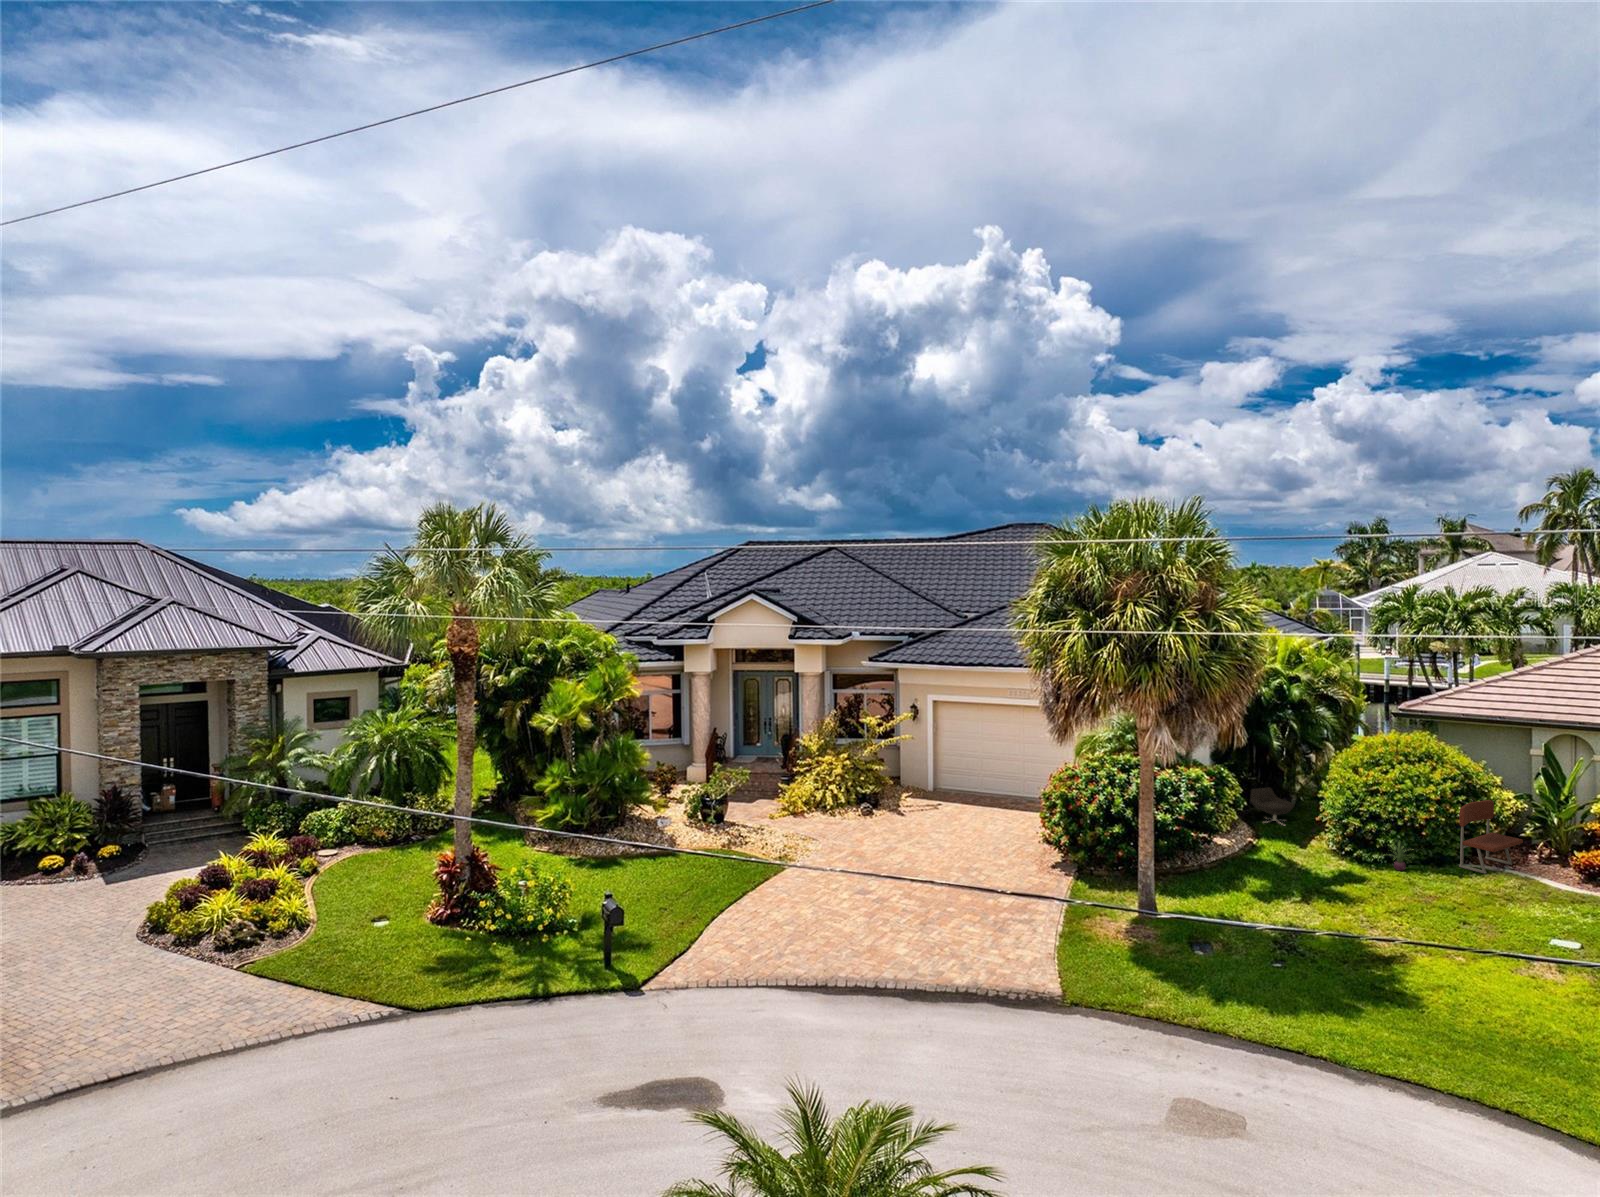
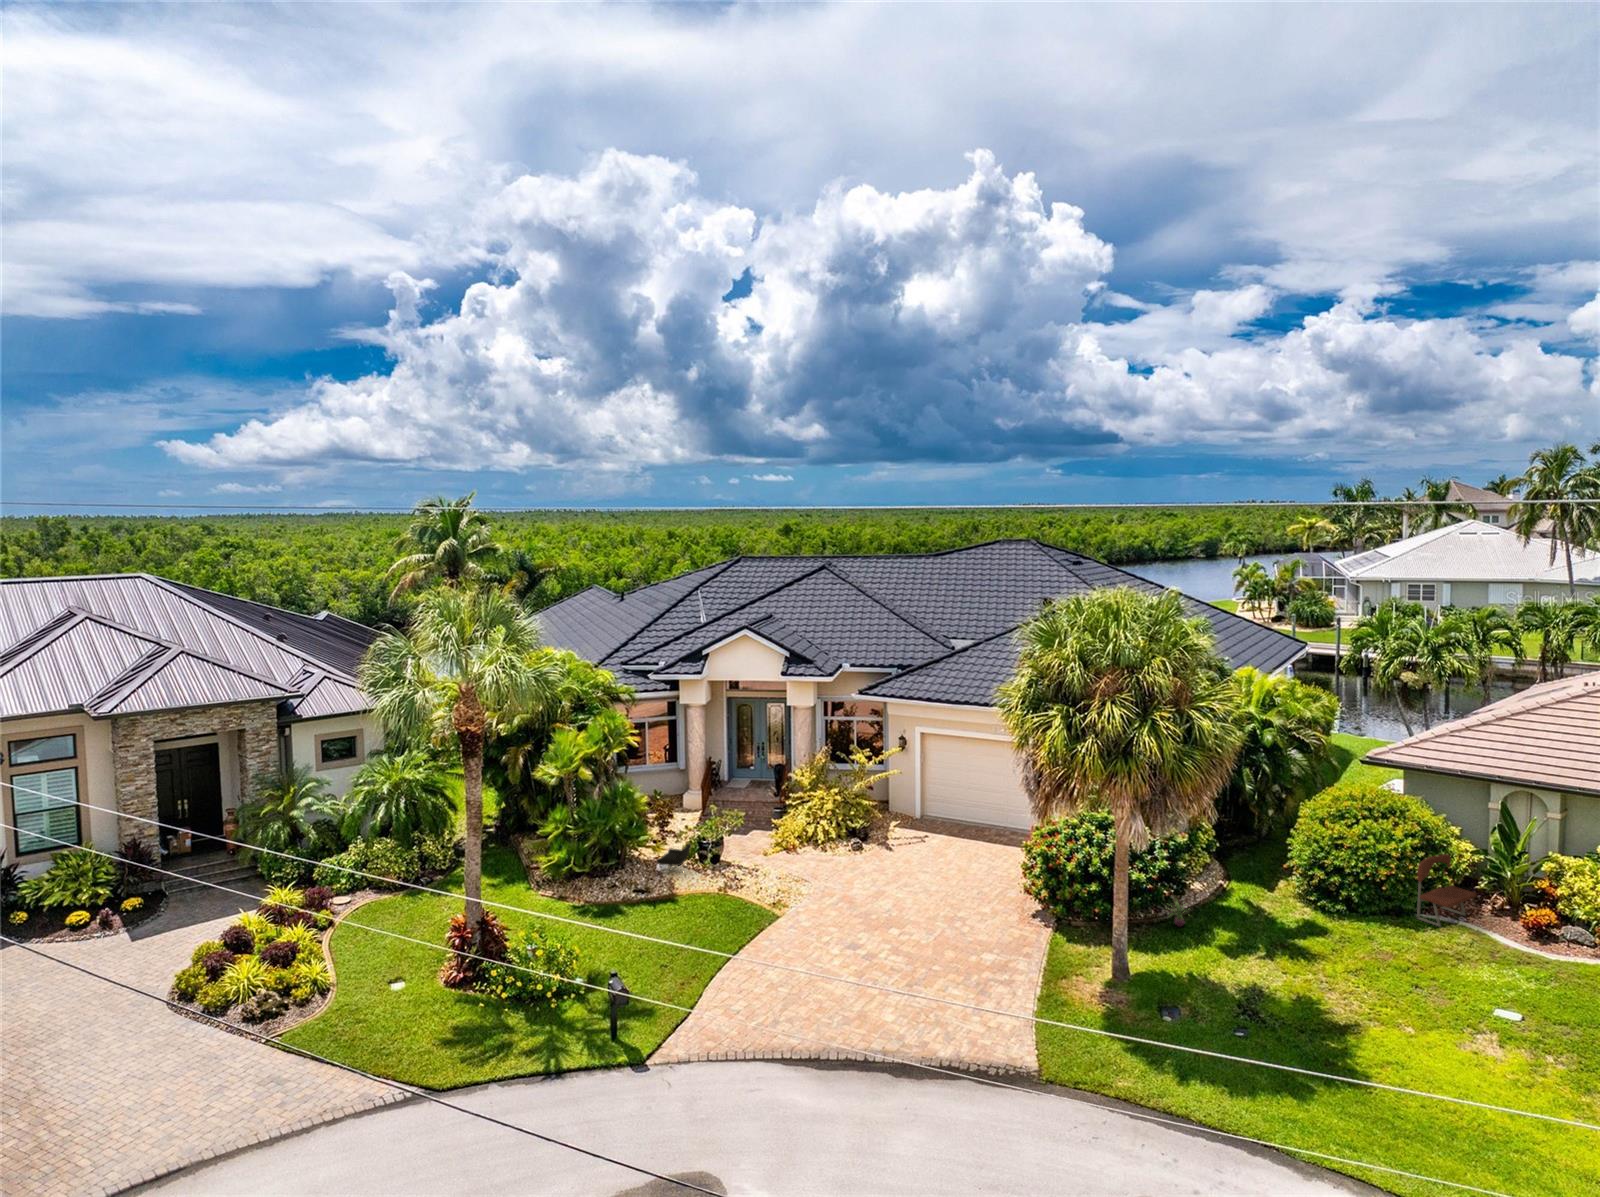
lounge chair: present [1250,788,1294,821] -> present [656,844,691,871]
decorative plant: present [1393,843,1406,871] -> present [1173,901,1187,926]

